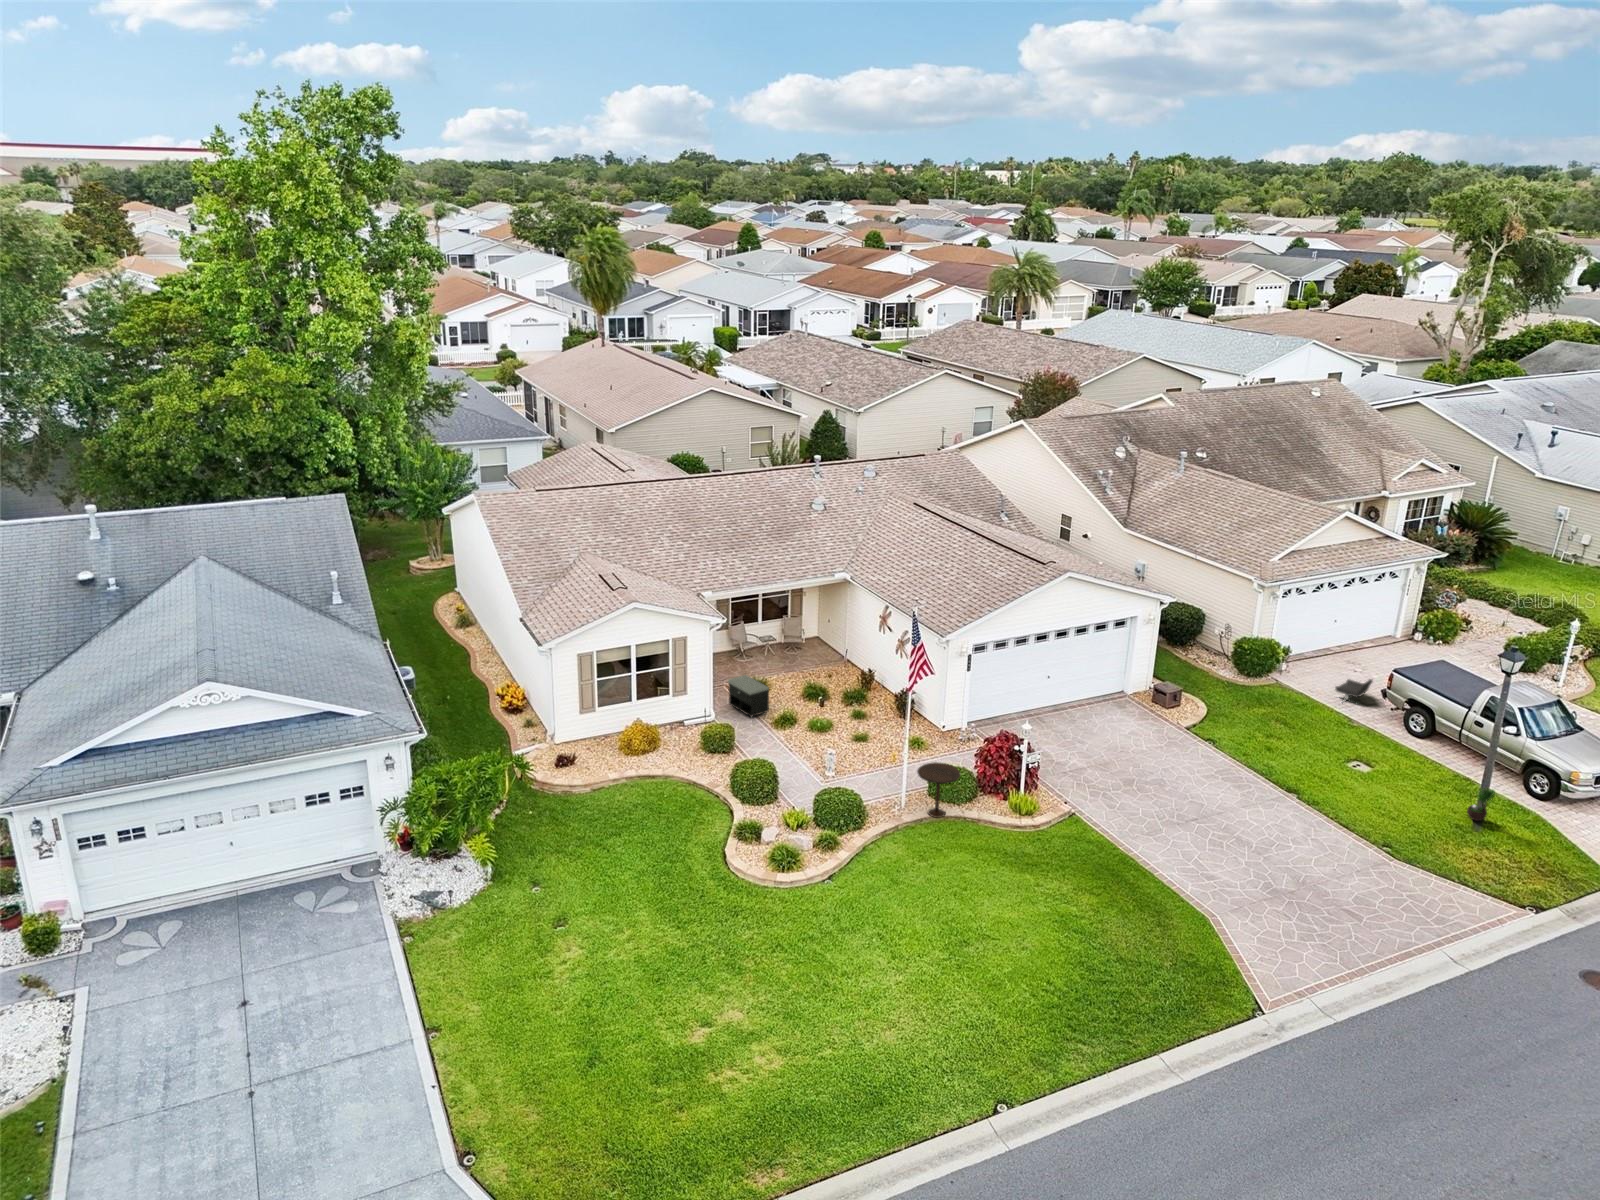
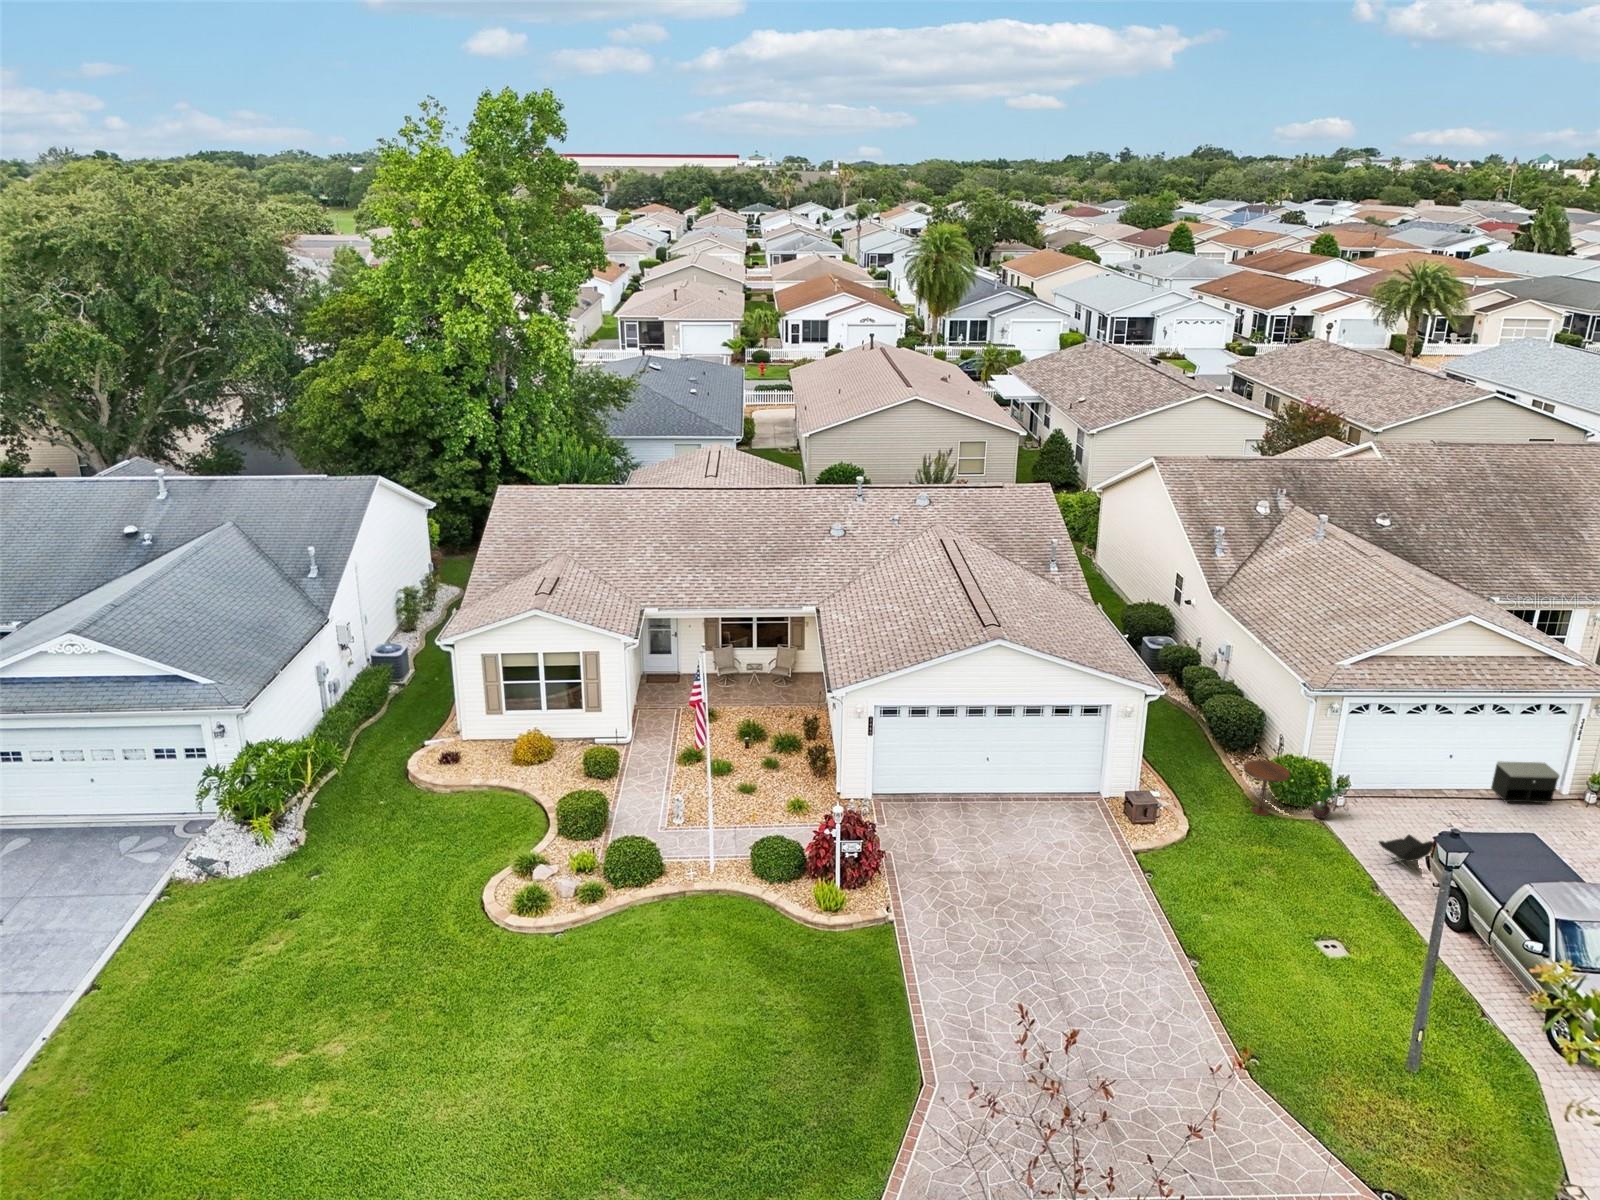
storage bench: present [728,675,769,717] -> present [1491,761,1559,804]
pedestal table: present [917,762,961,818] -> present [1244,760,1290,816]
potted tree: present [1467,788,1495,821] -> present [1311,785,1337,818]

